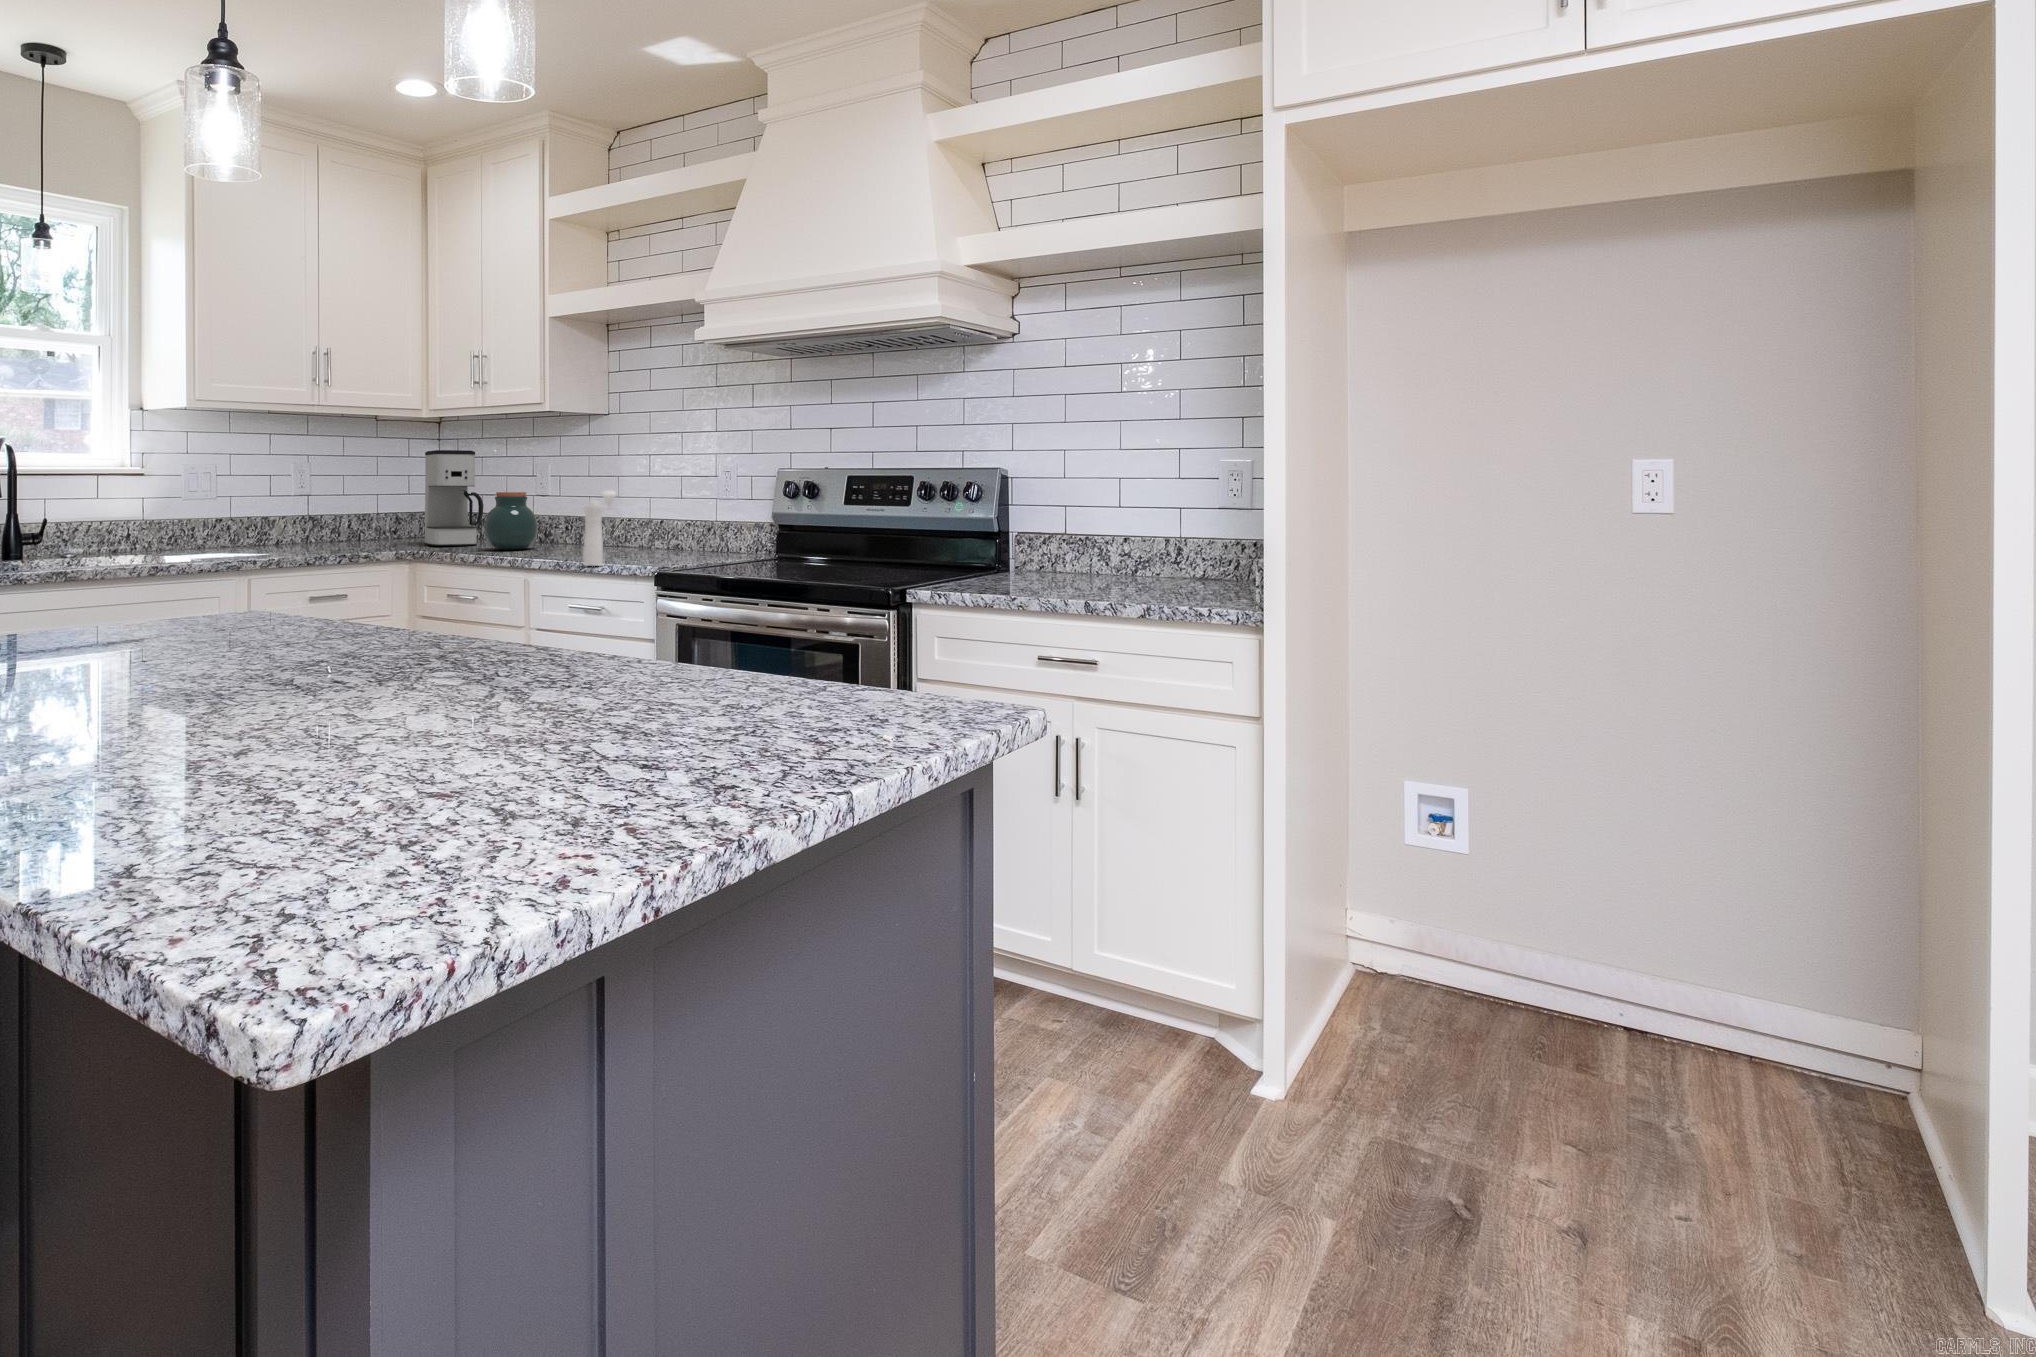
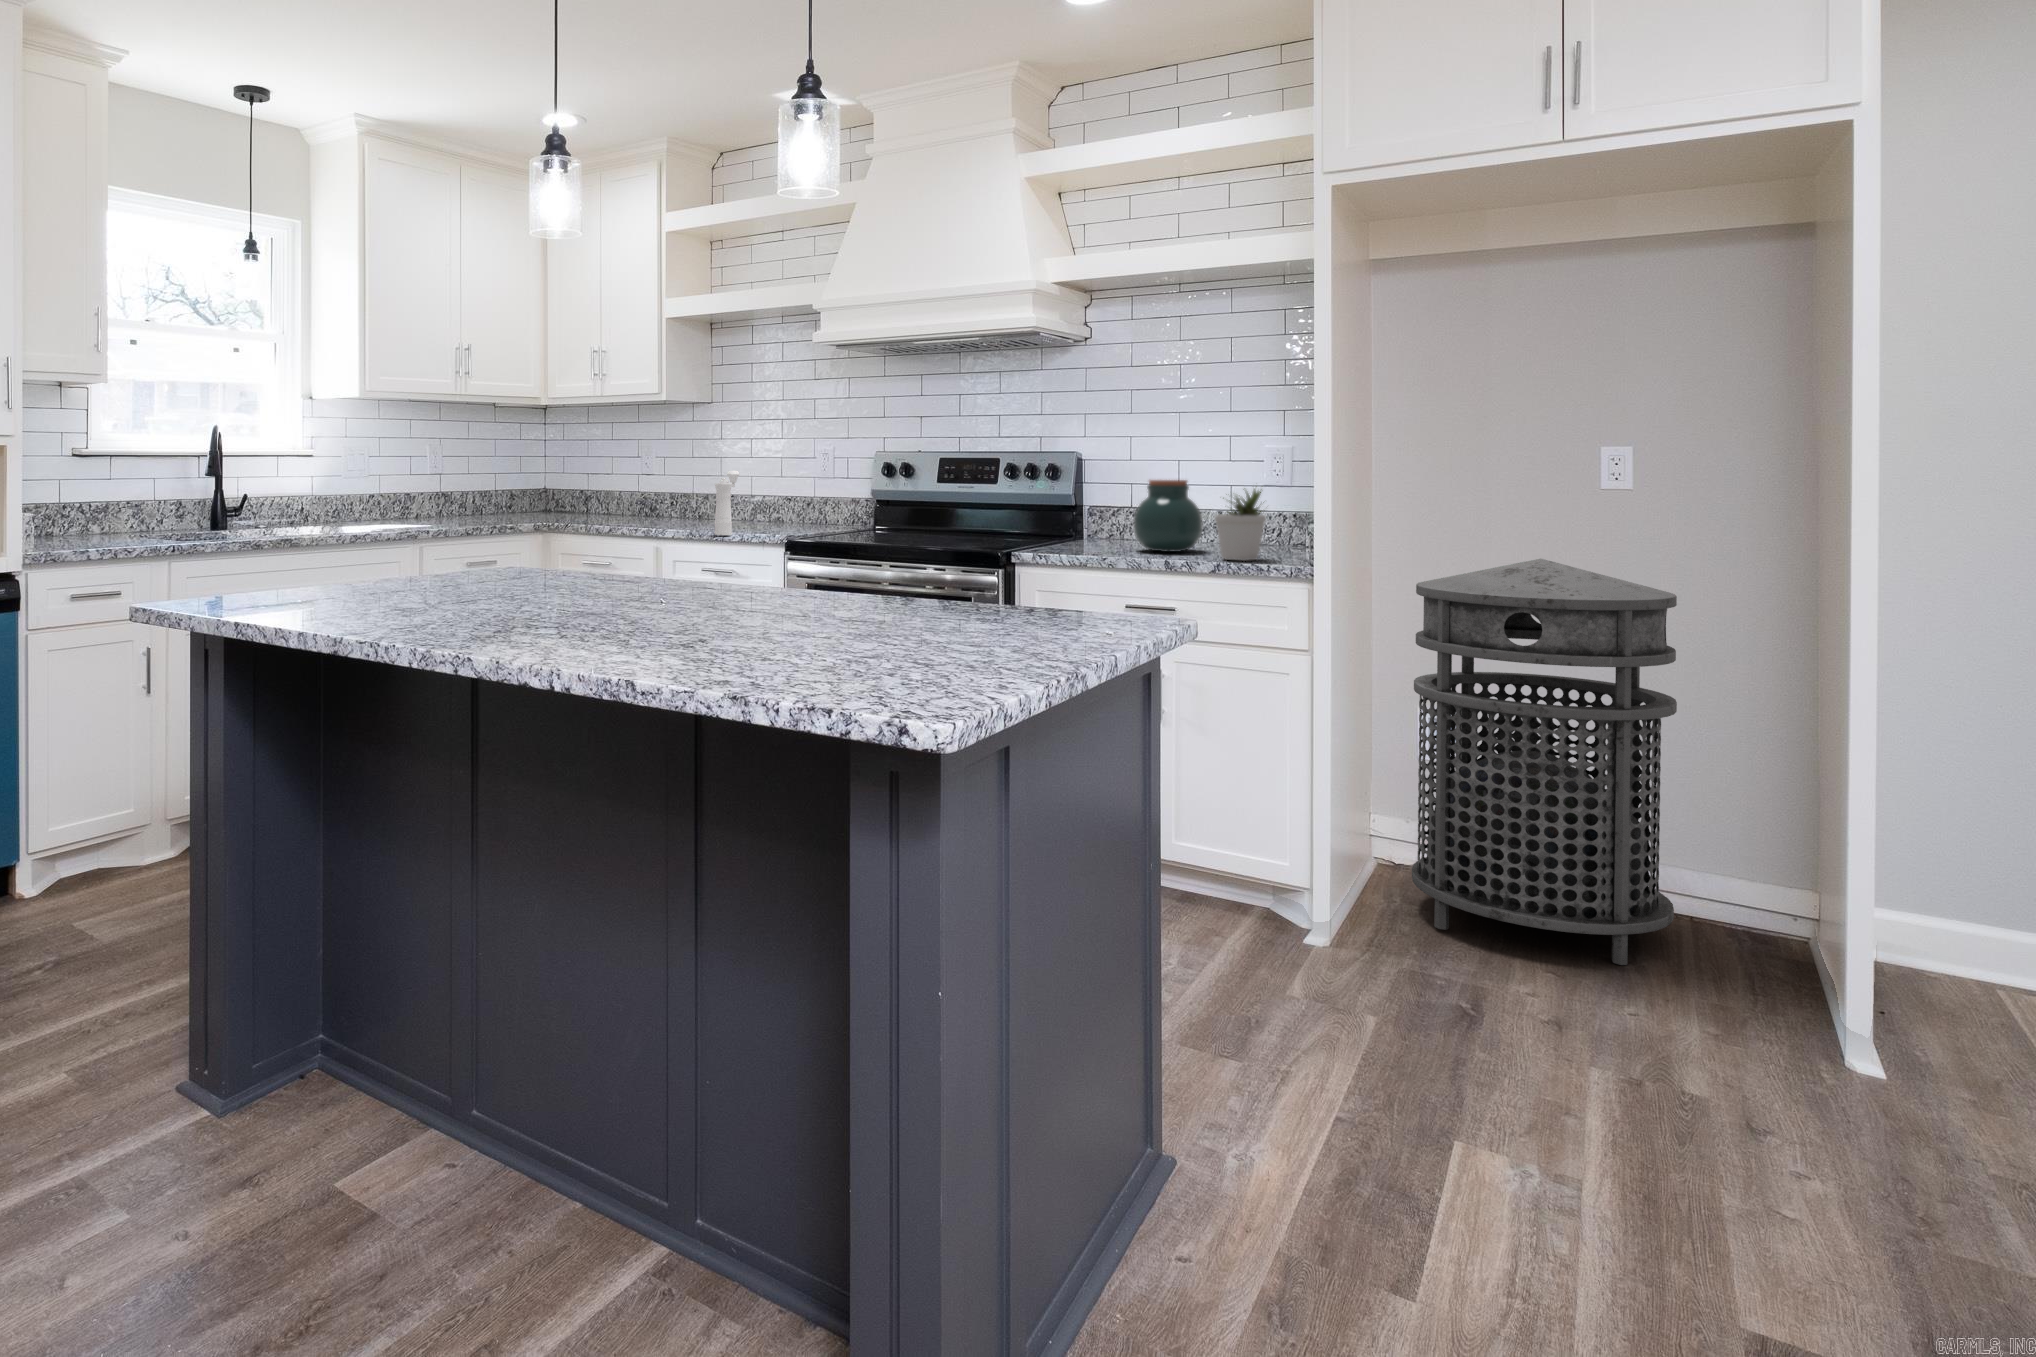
coffee maker: present [424,450,483,546] -> none [544,435,597,520]
jar: present [485,492,538,550] -> present [1133,480,1203,552]
potted plant: none [1147,506,1213,602] -> present [1215,489,1266,561]
trash can: none [1397,601,1740,1141] -> present [1412,559,1677,965]

